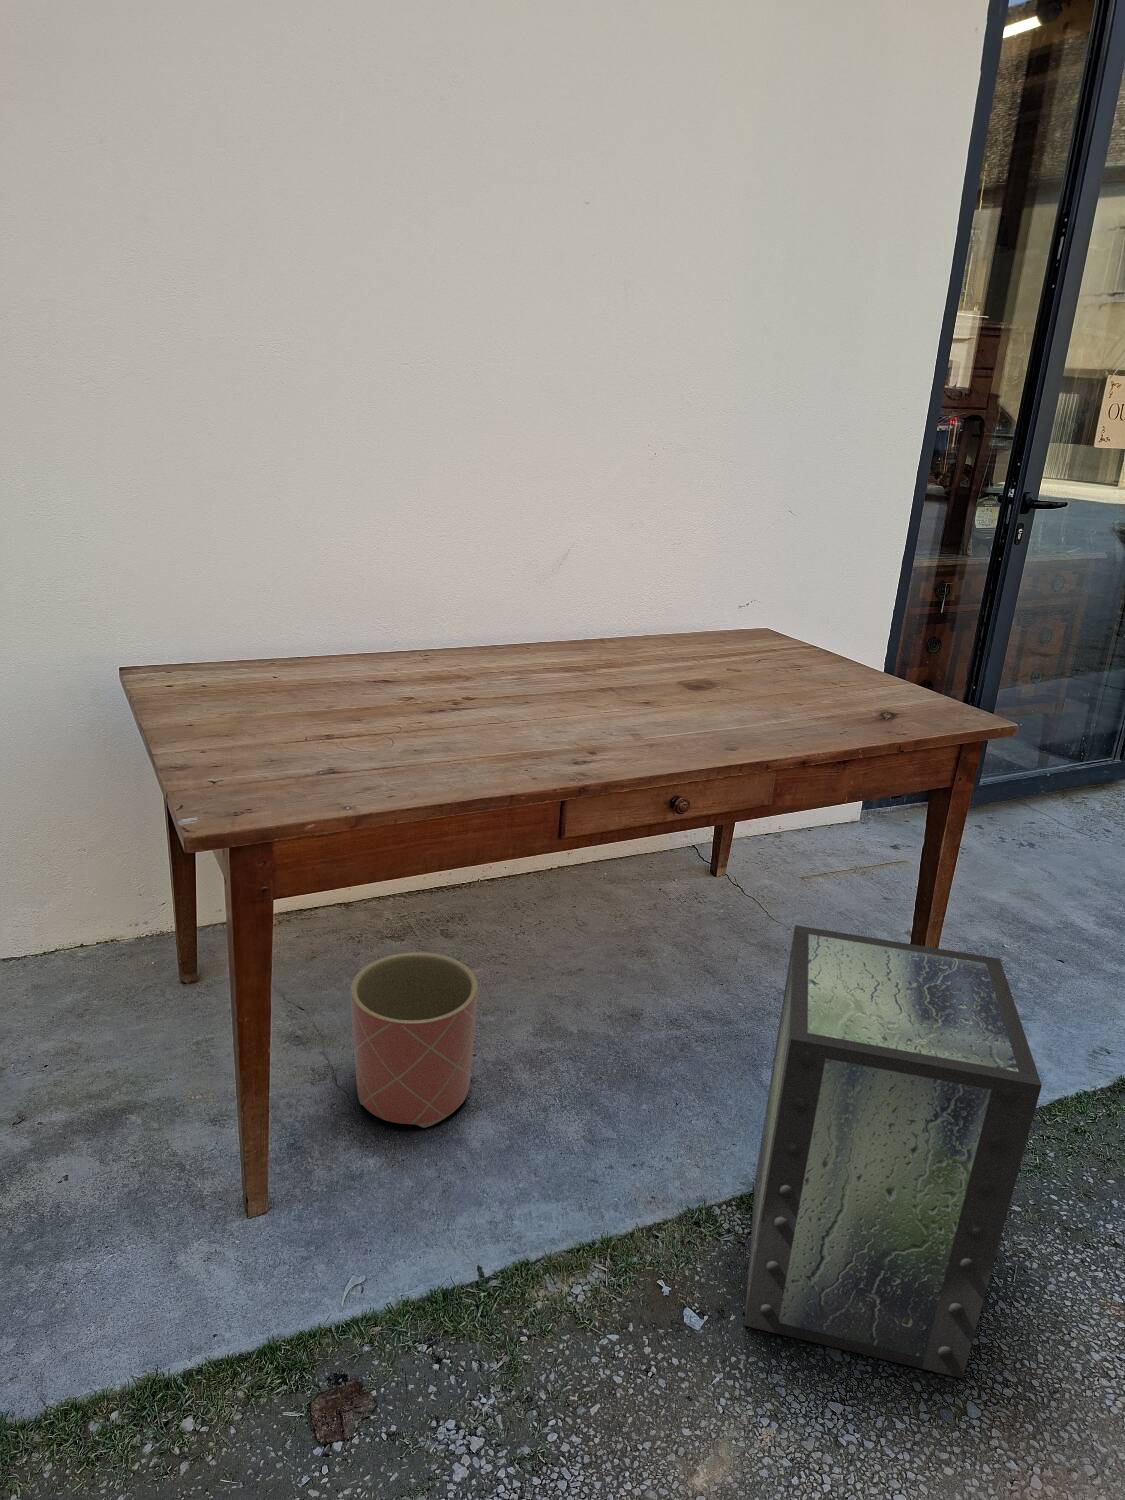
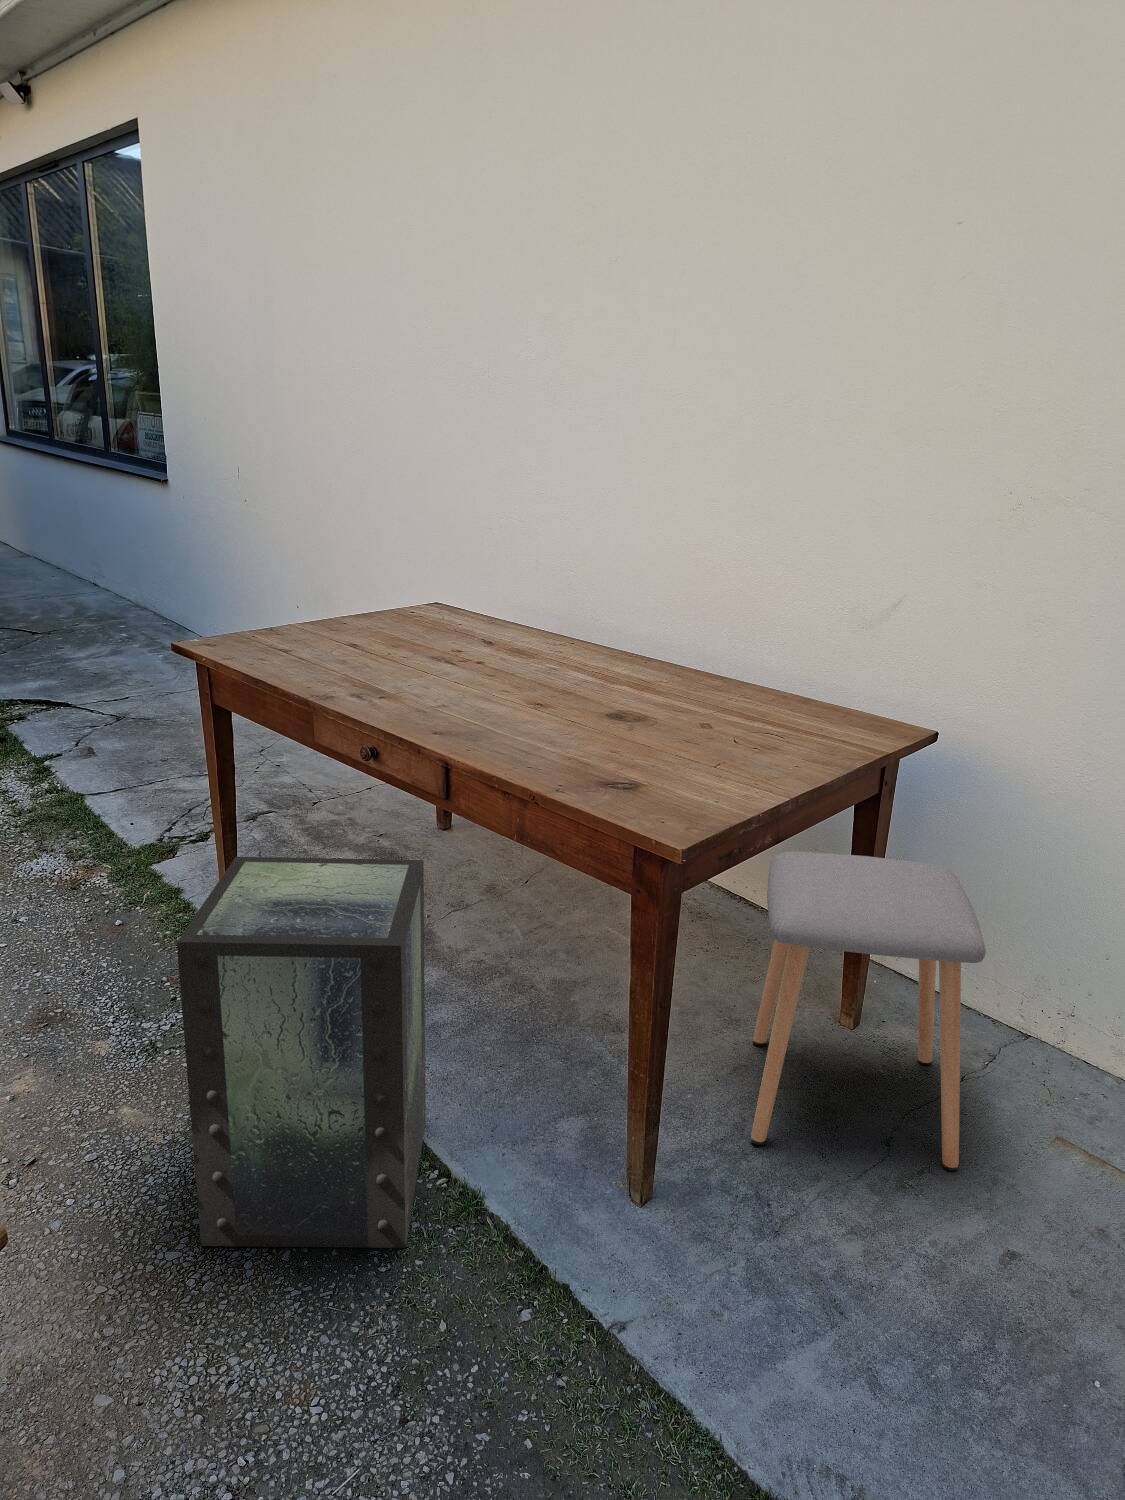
stool: none [655,756,848,998] -> present [751,851,986,1171]
planter: present [350,952,478,1128] -> none [414,840,515,969]

